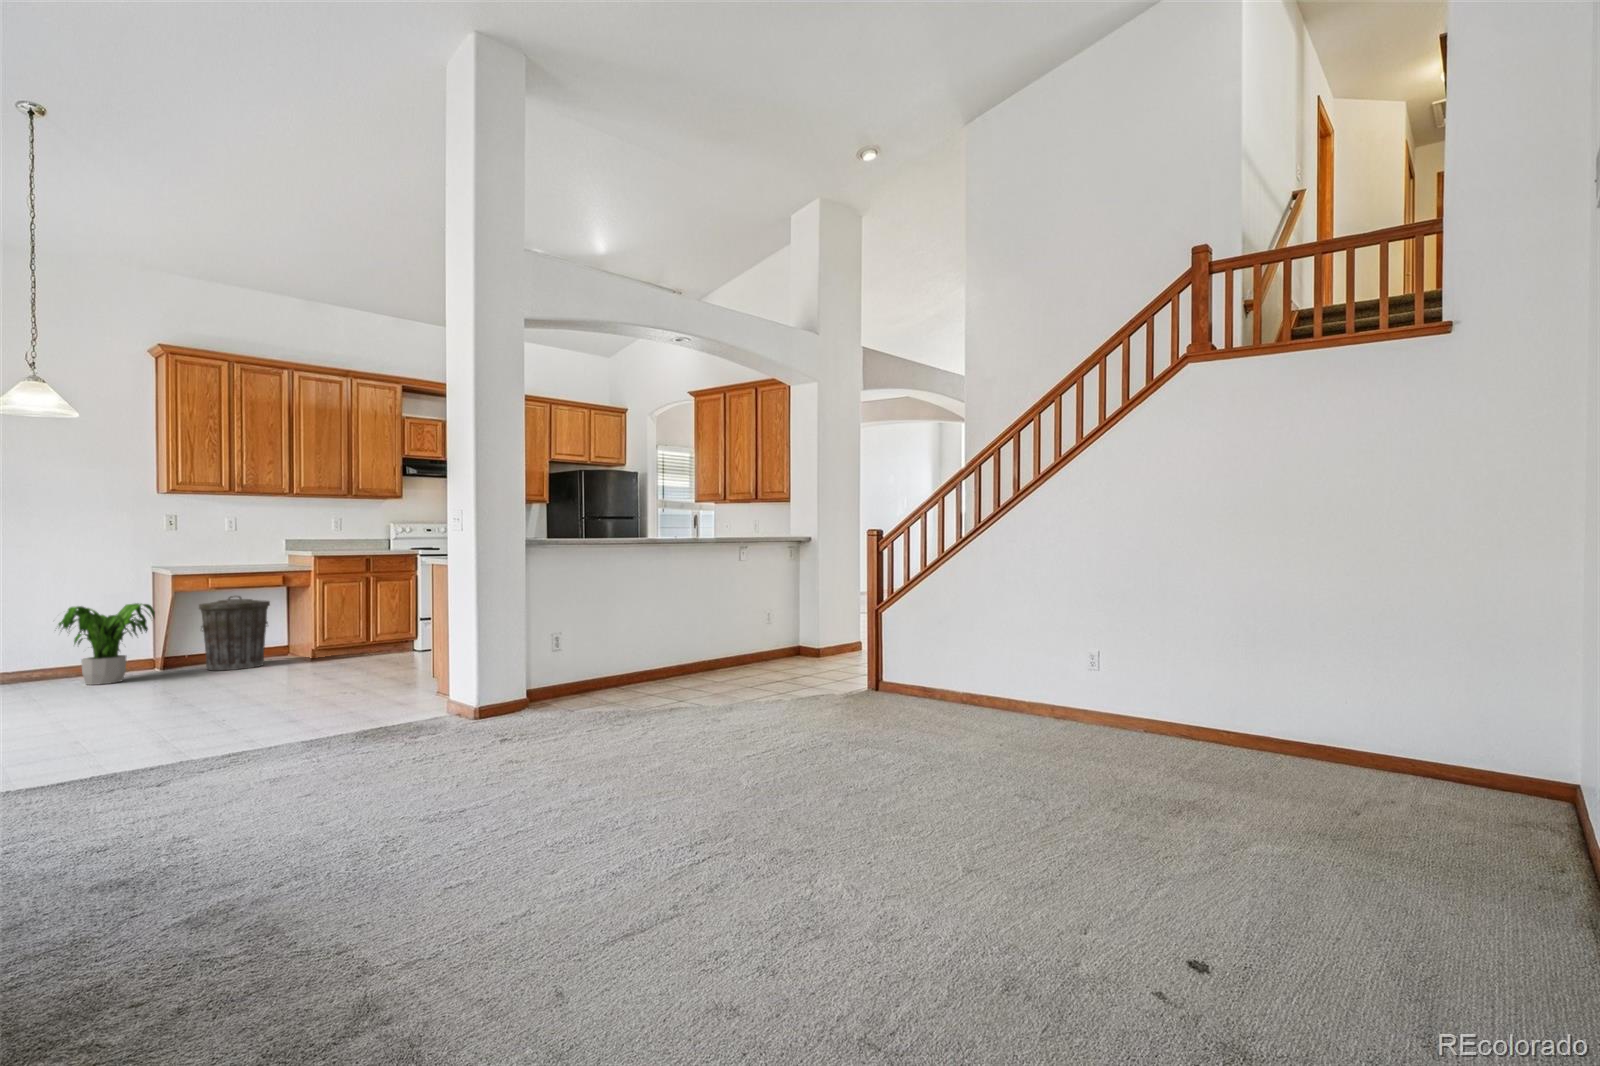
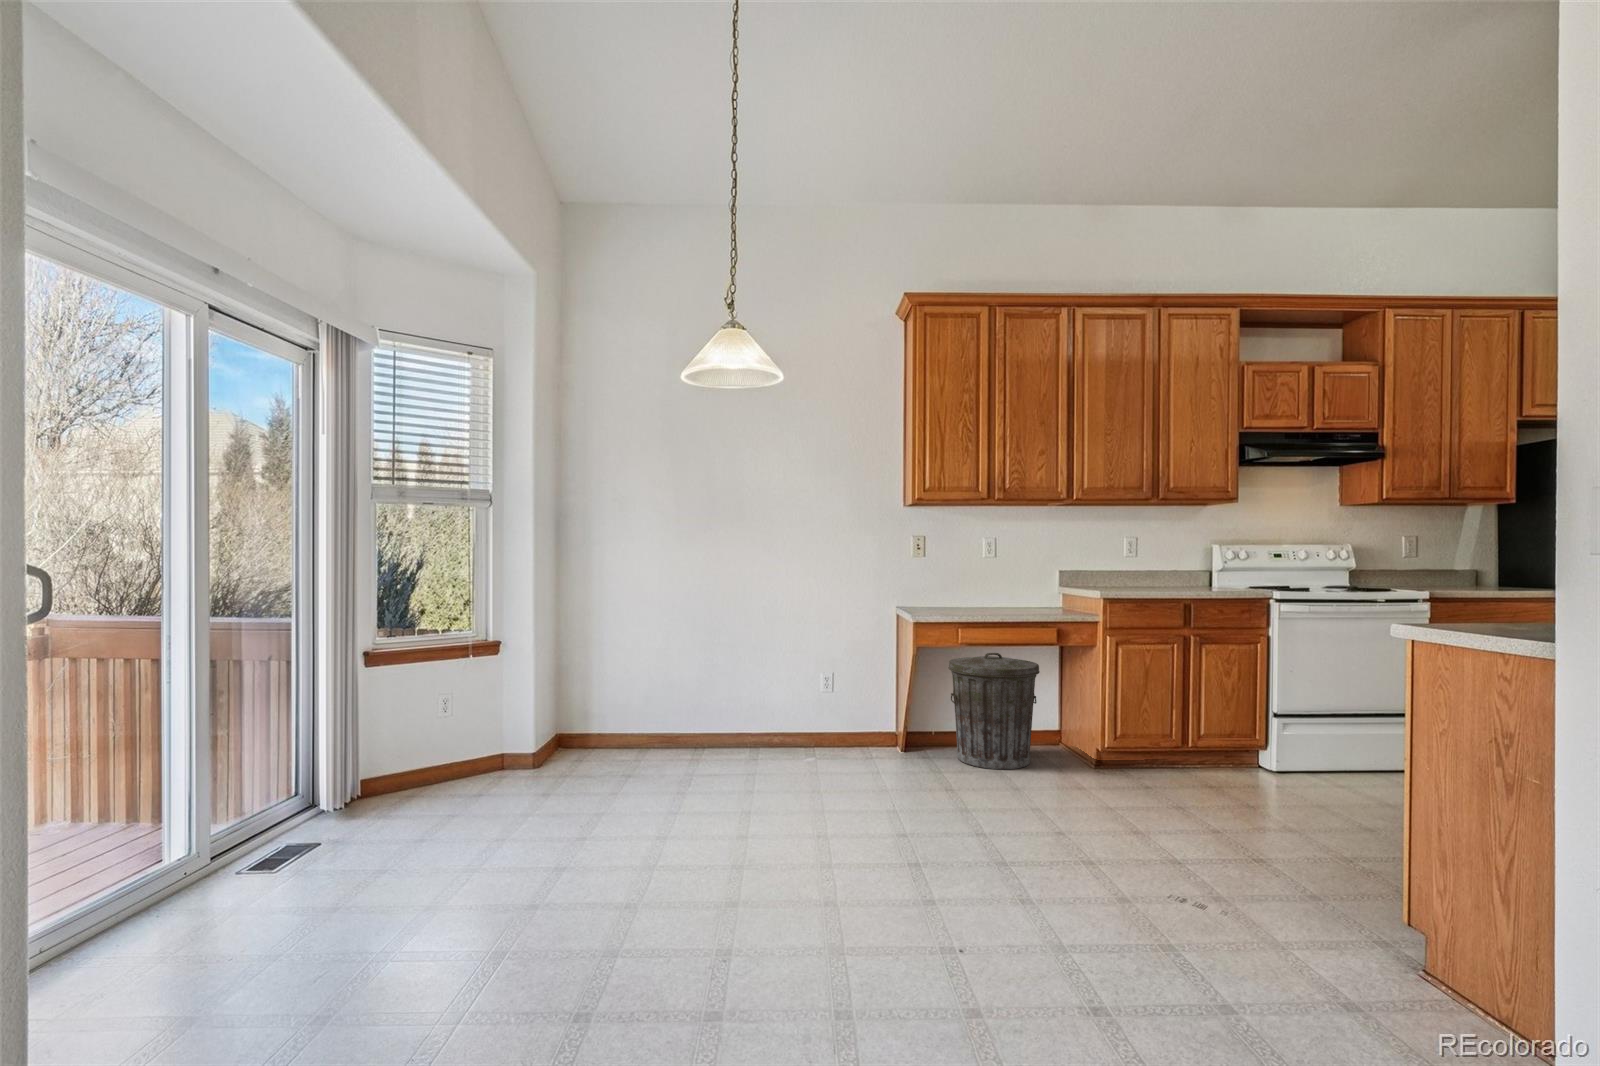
potted plant: present [58,603,155,685] -> none [789,654,899,768]

